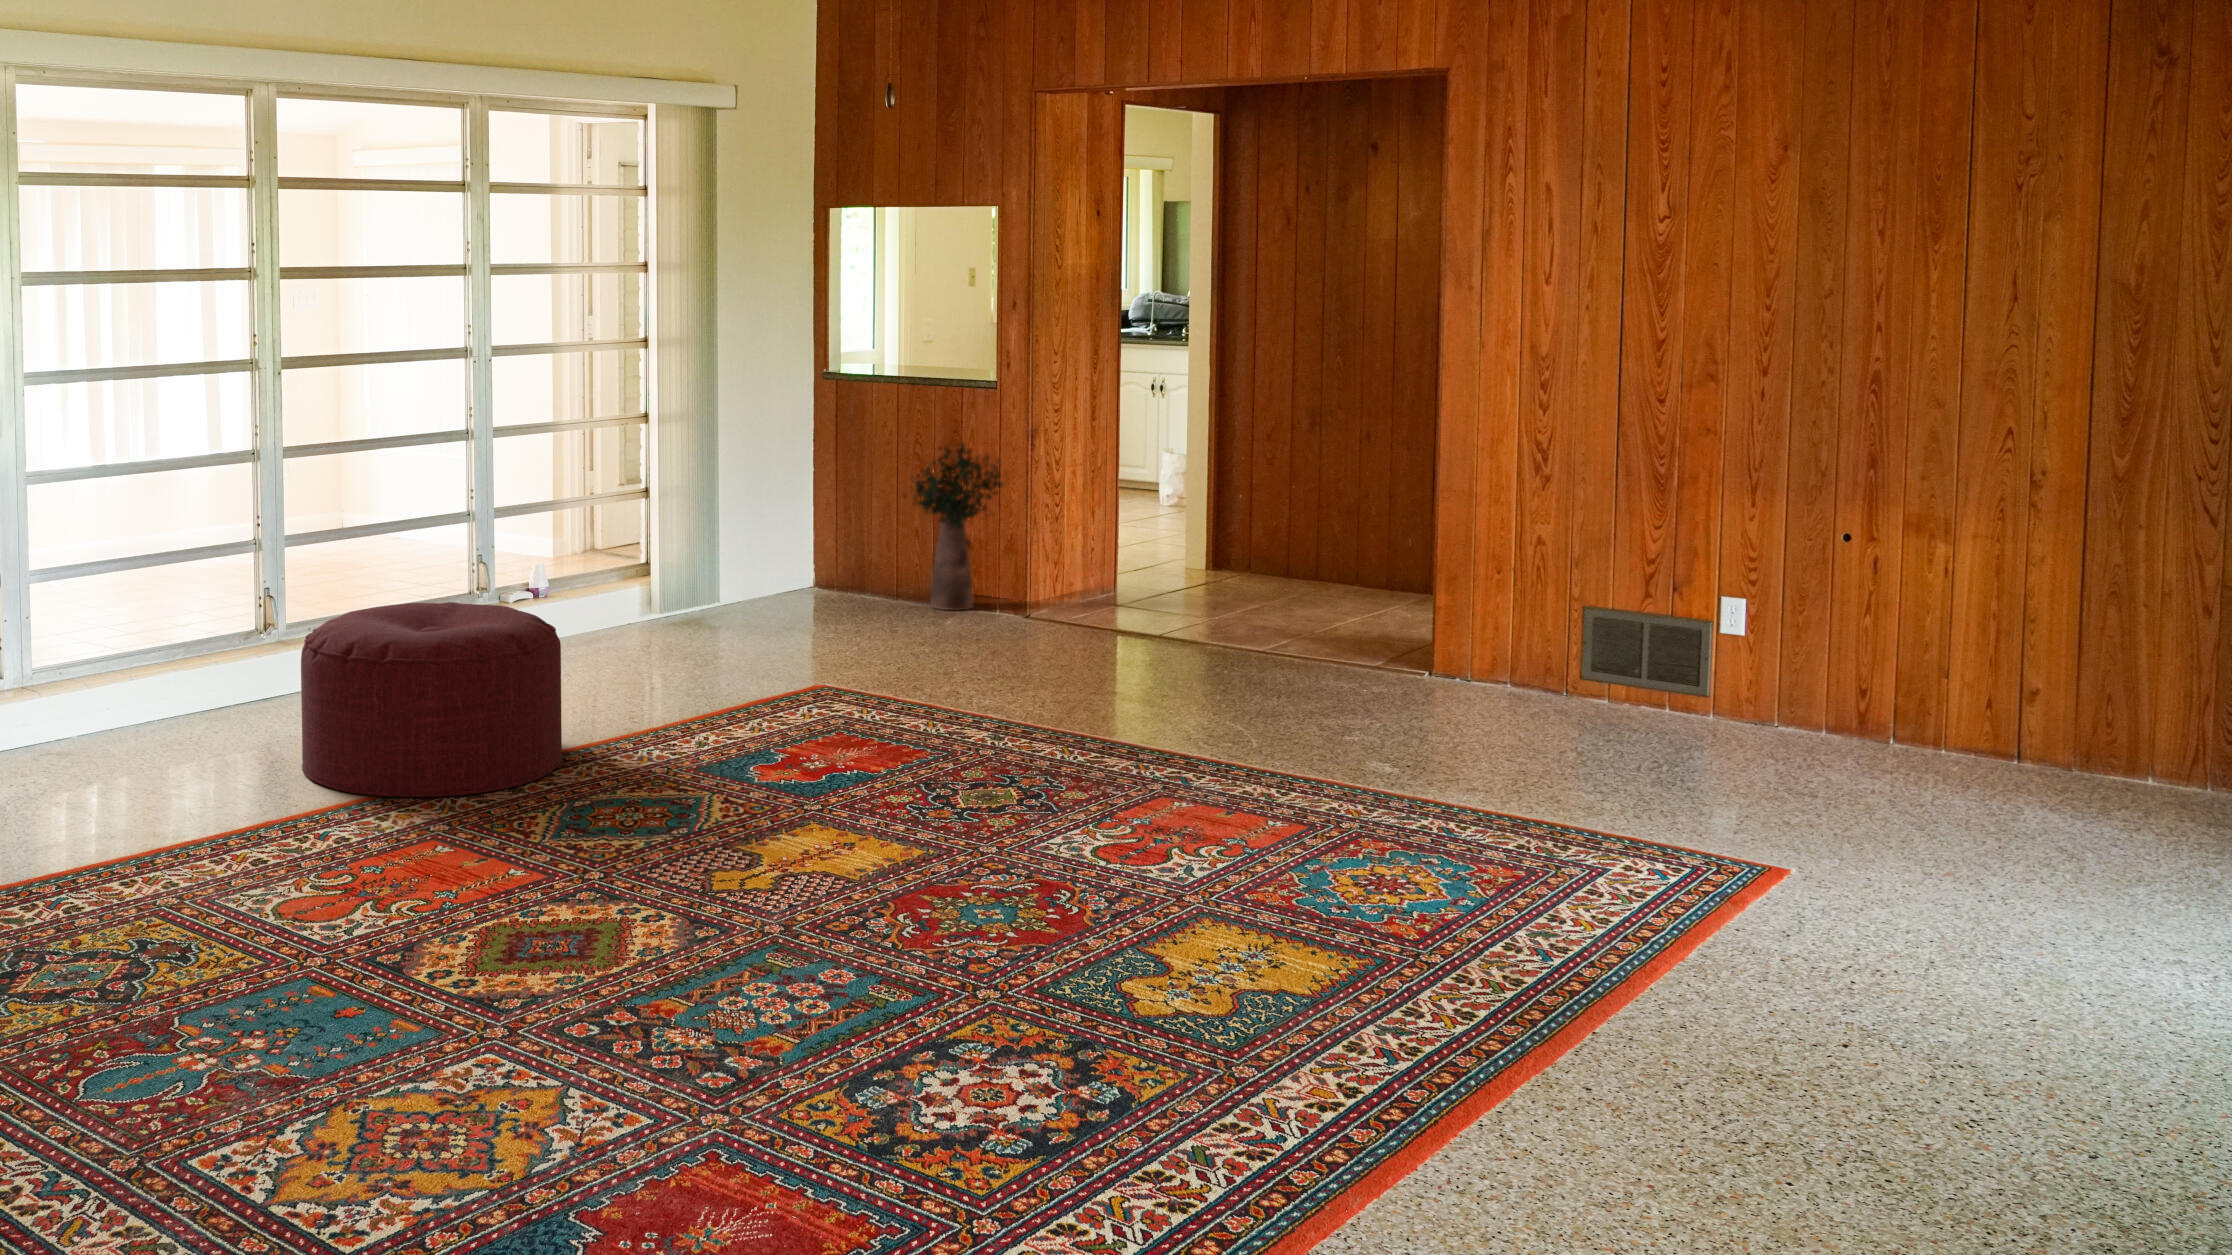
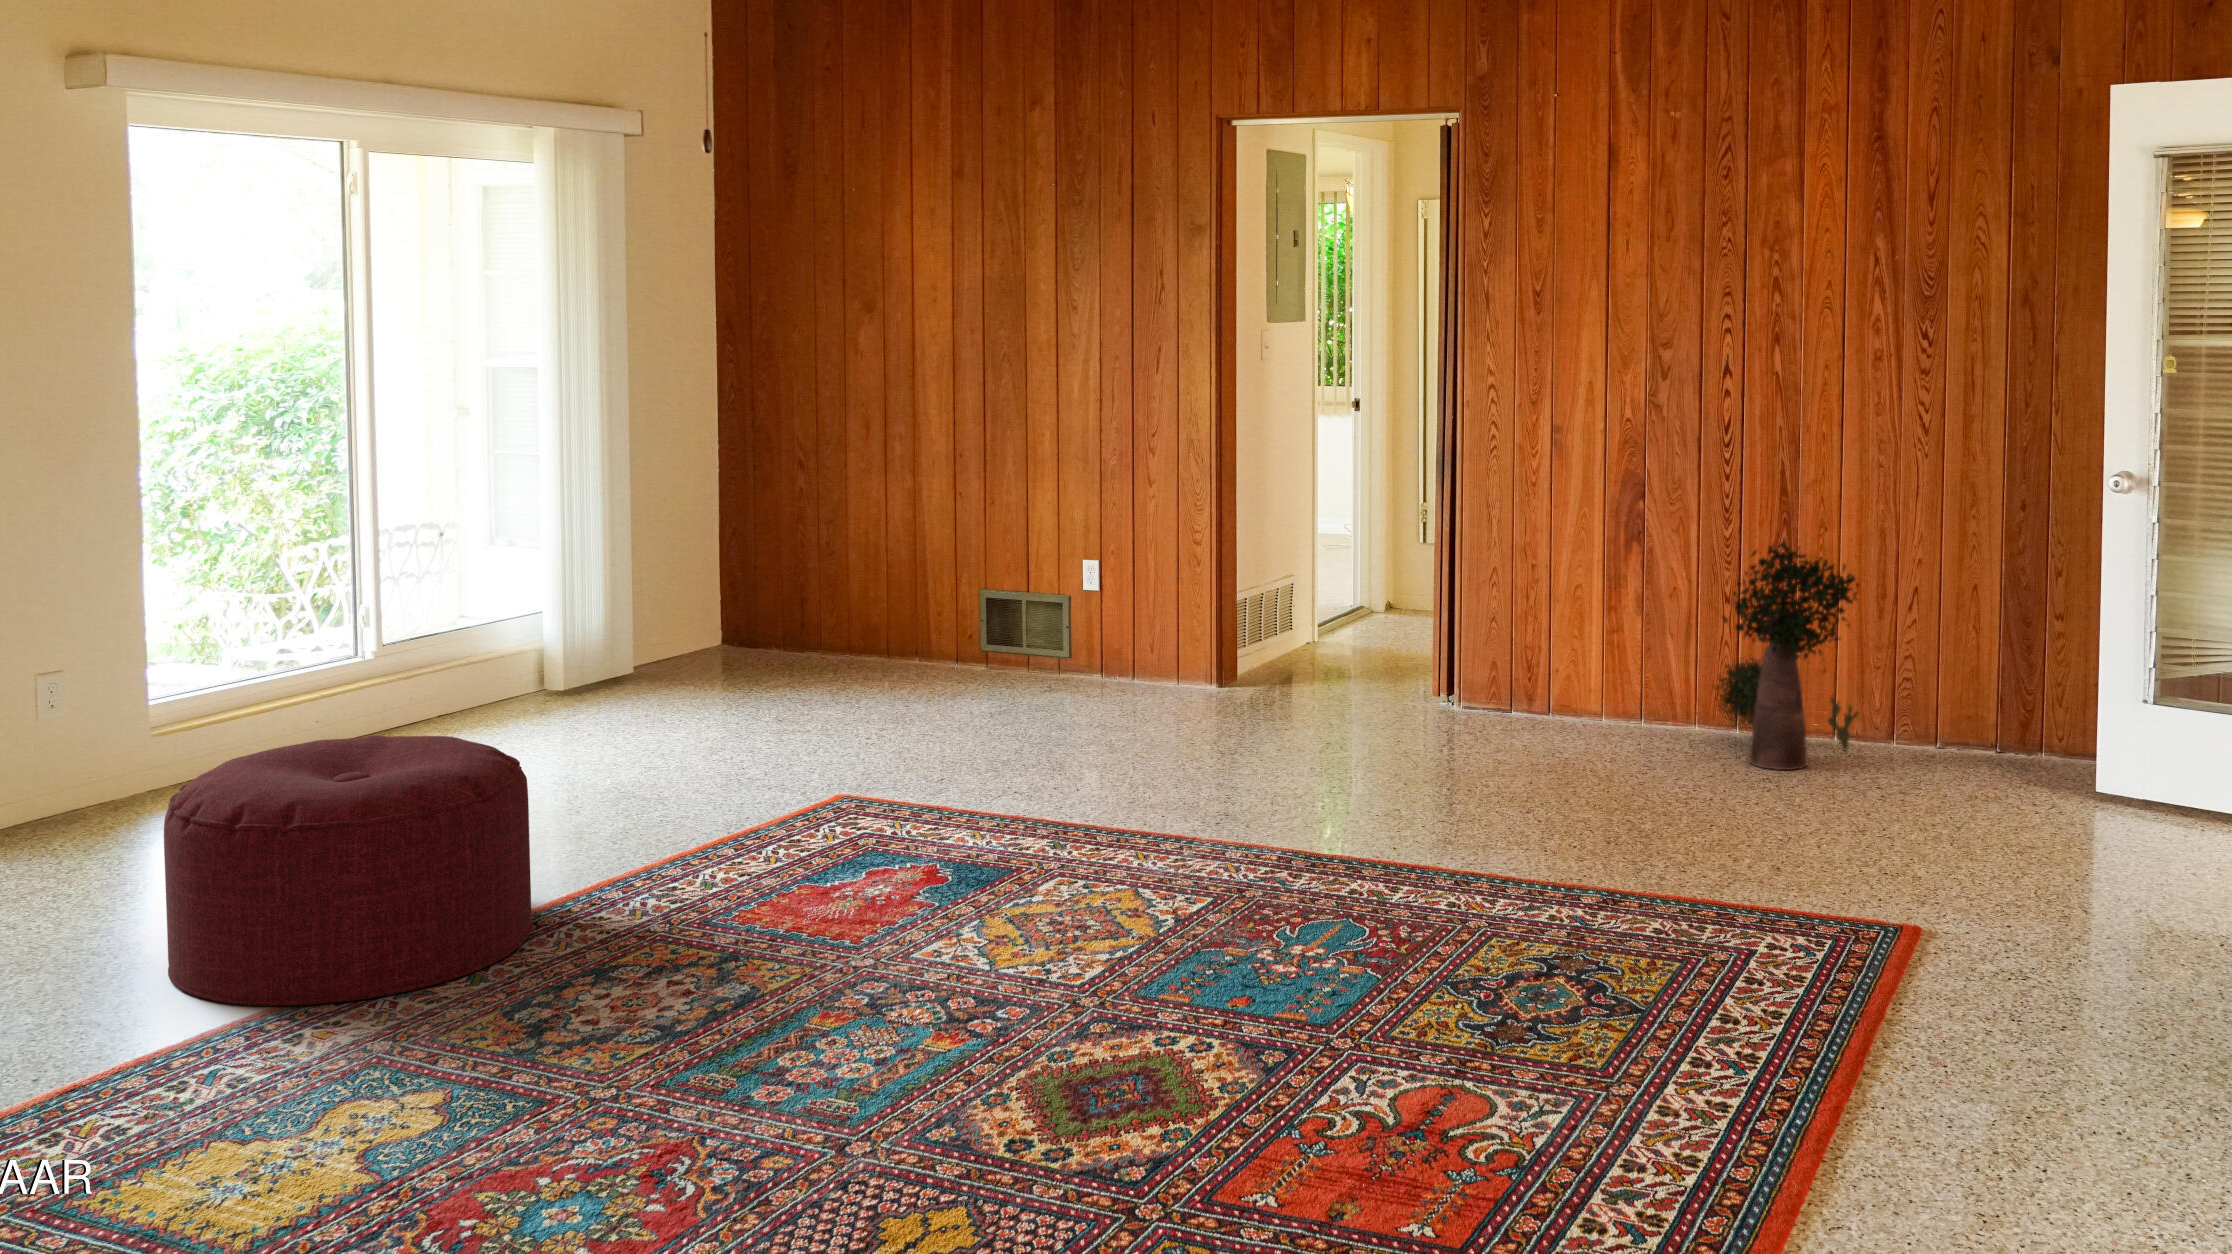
potted plant: present [905,443,1004,610] -> present [1714,542,1859,770]

